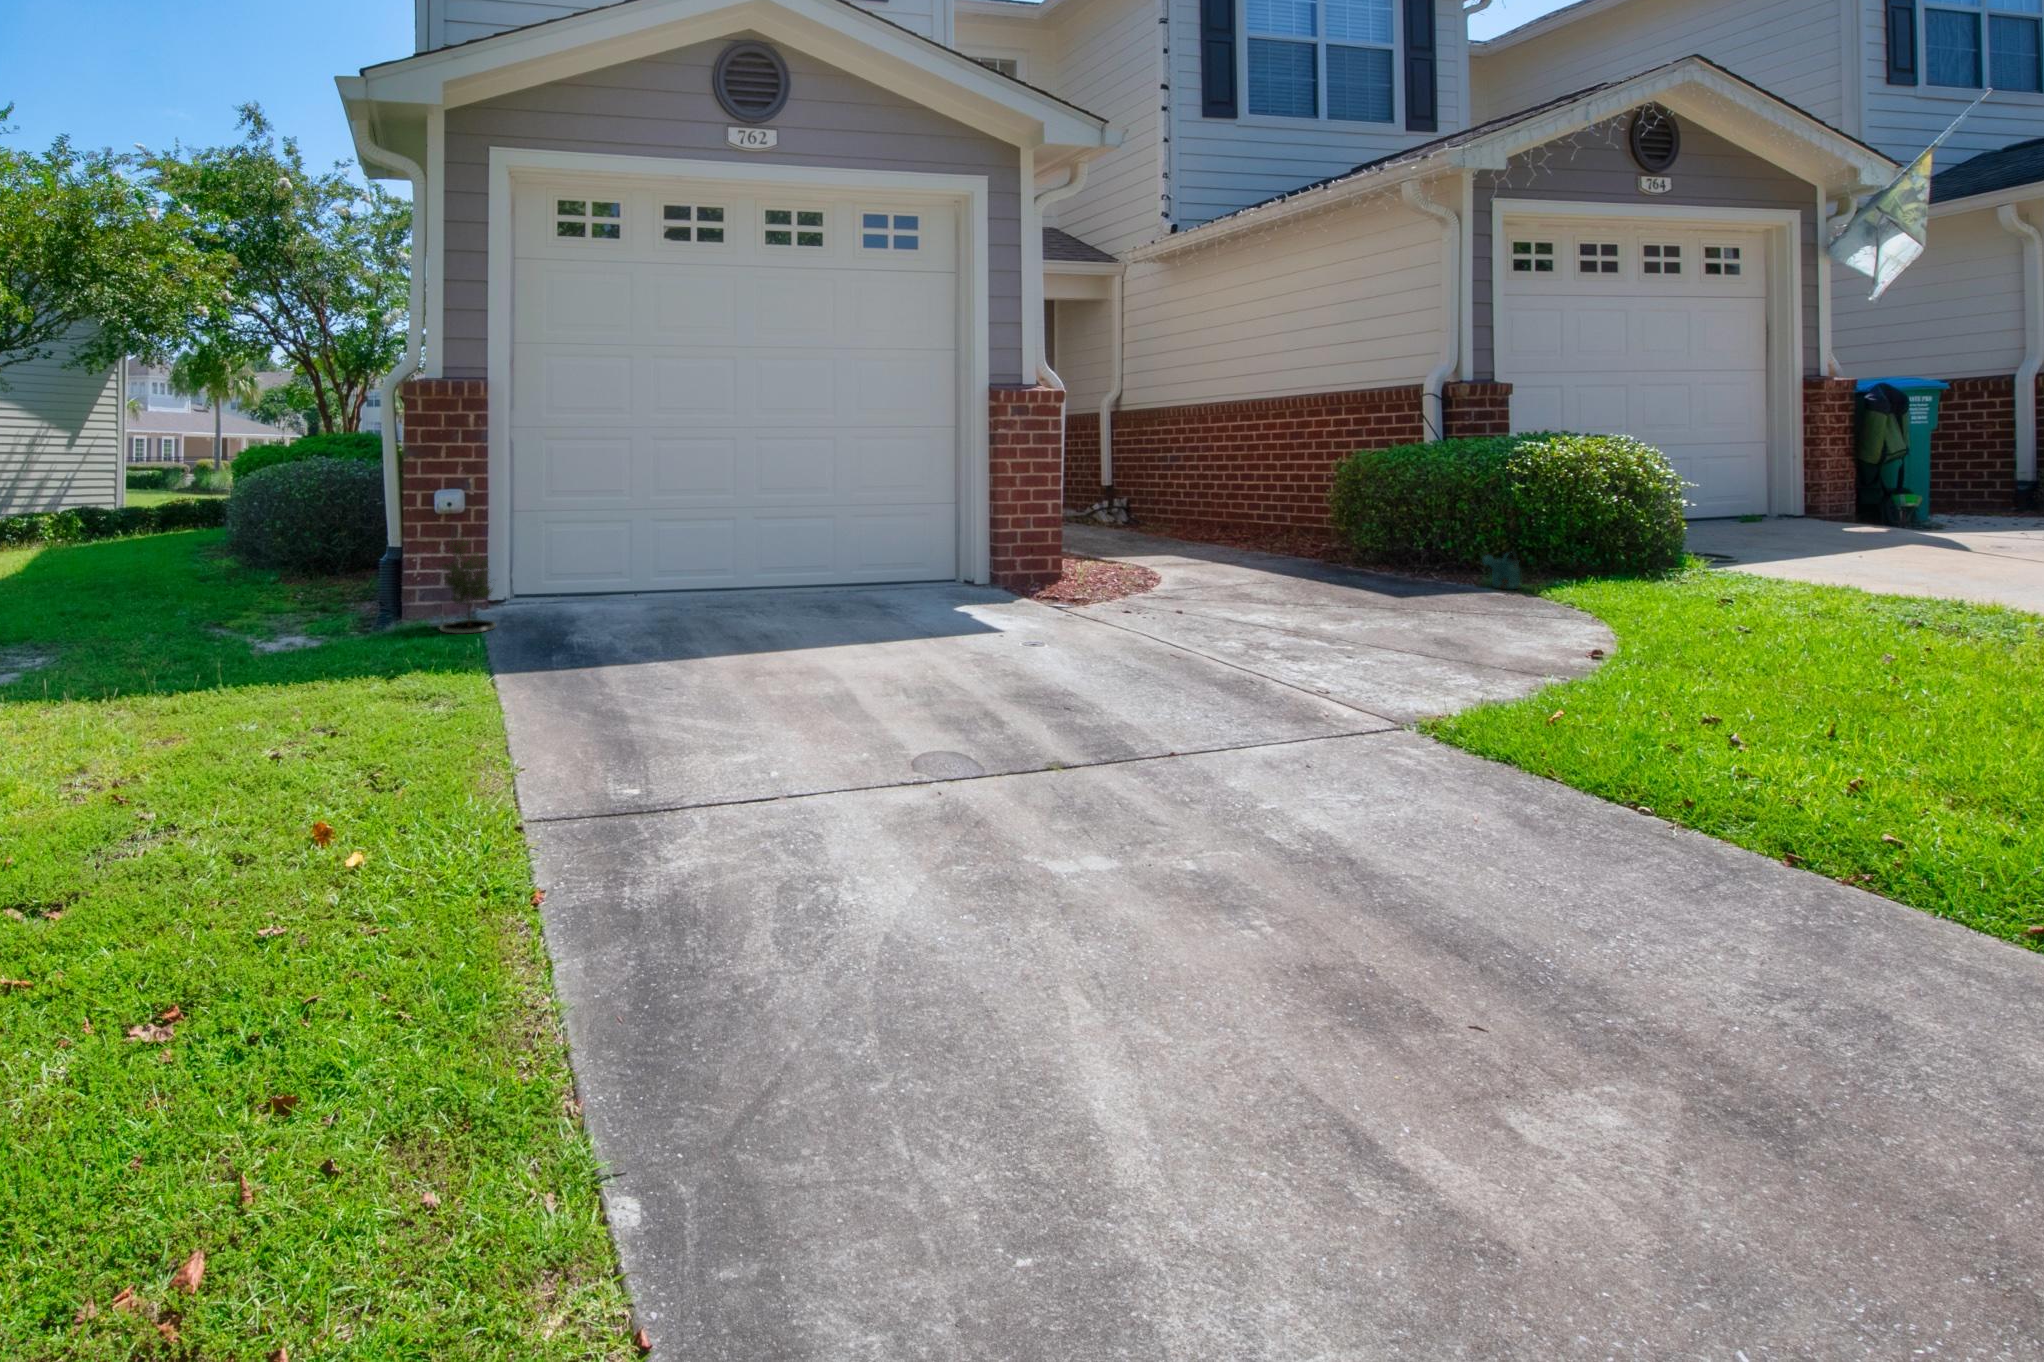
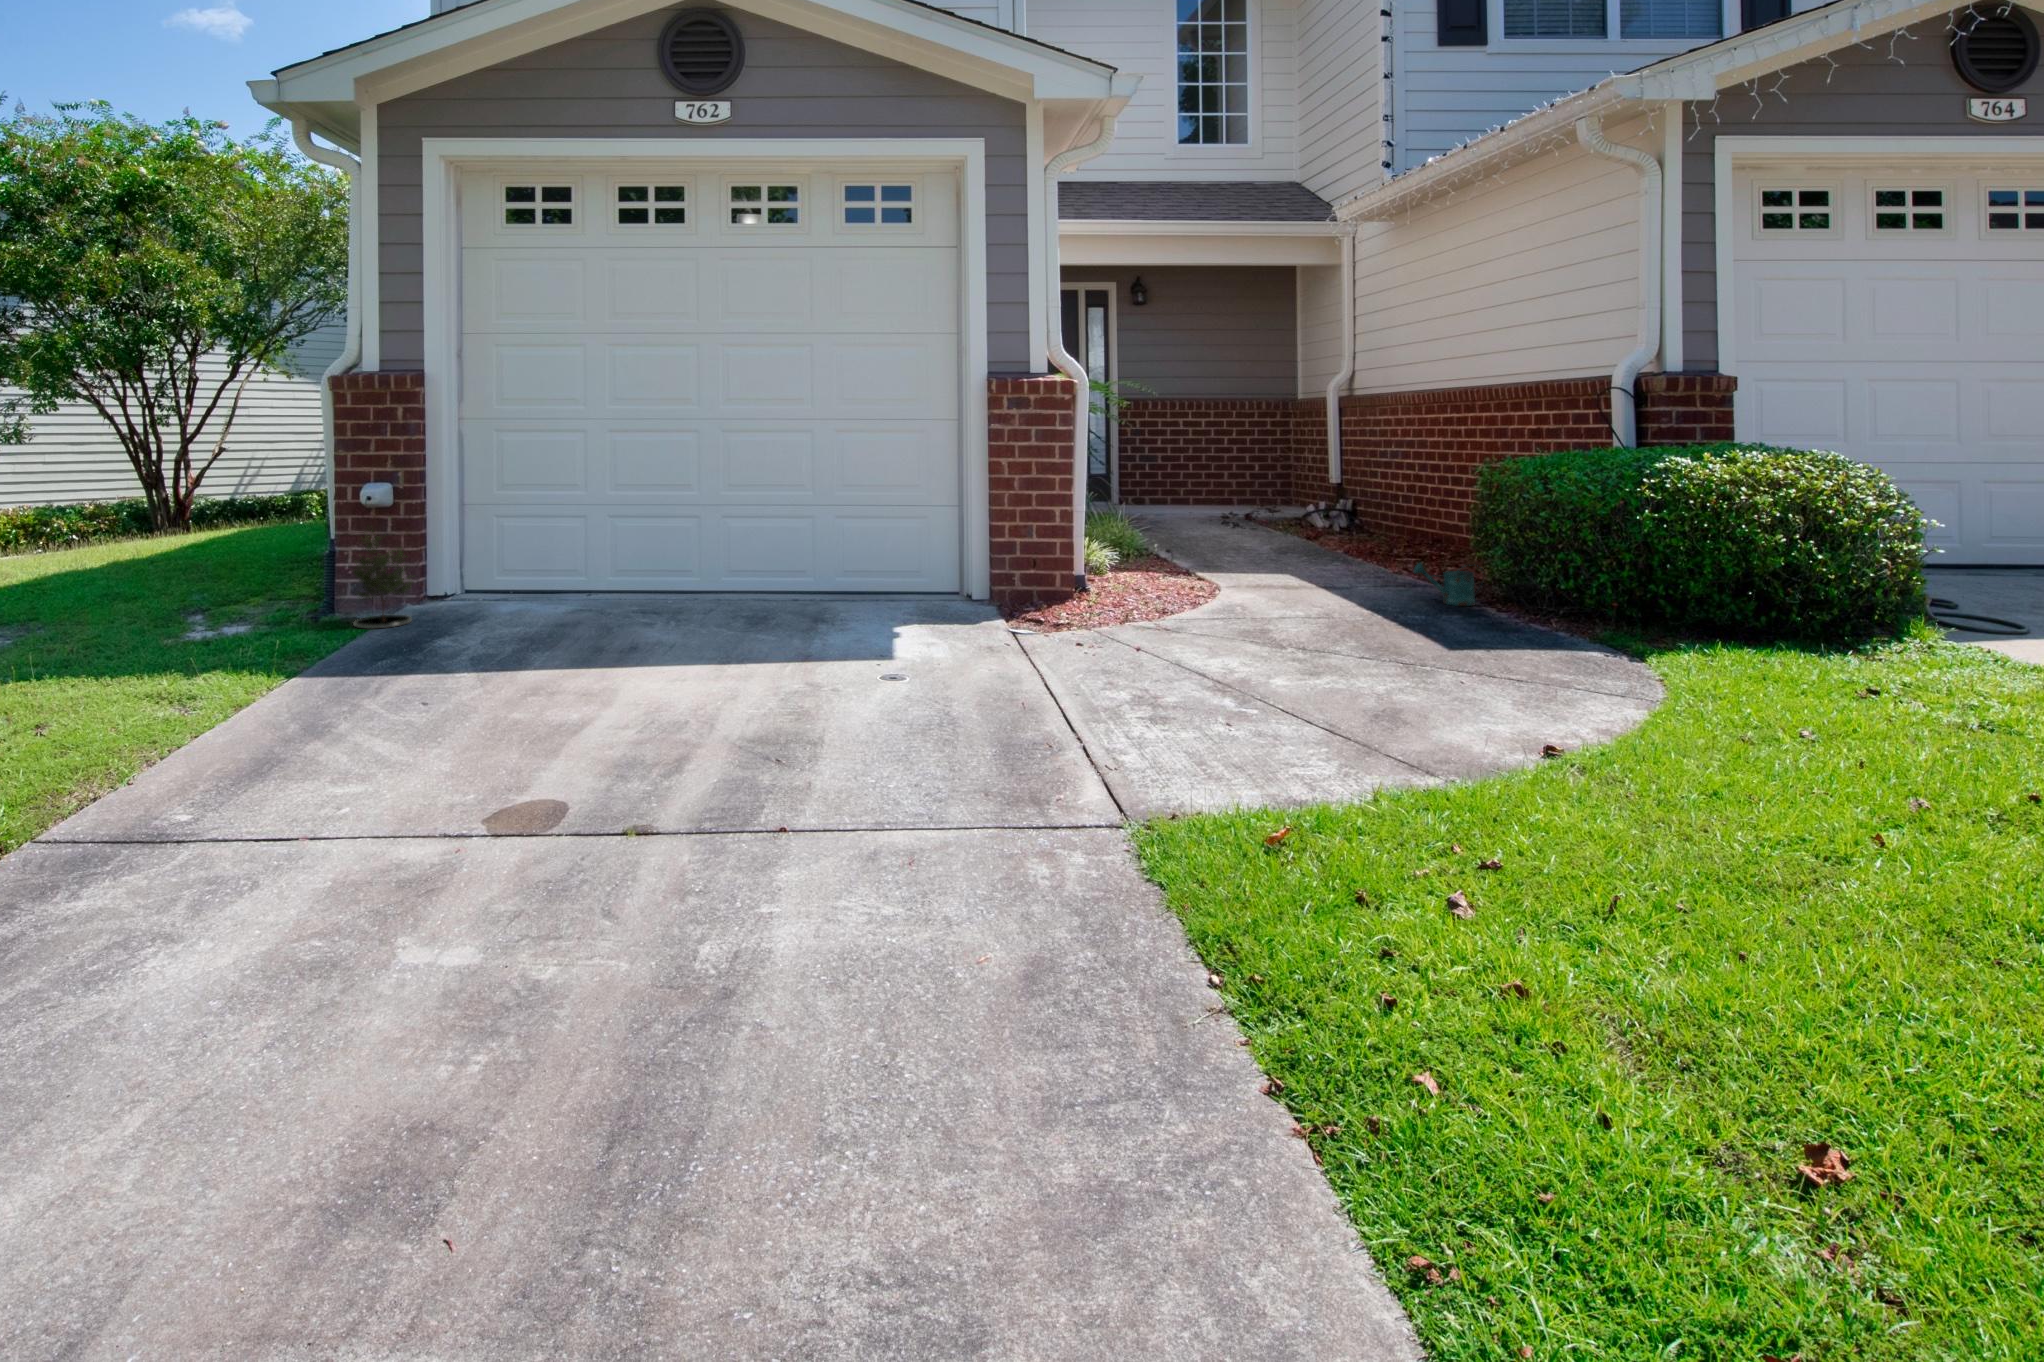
watering can: present [1482,552,1520,589] -> present [1414,563,1476,606]

